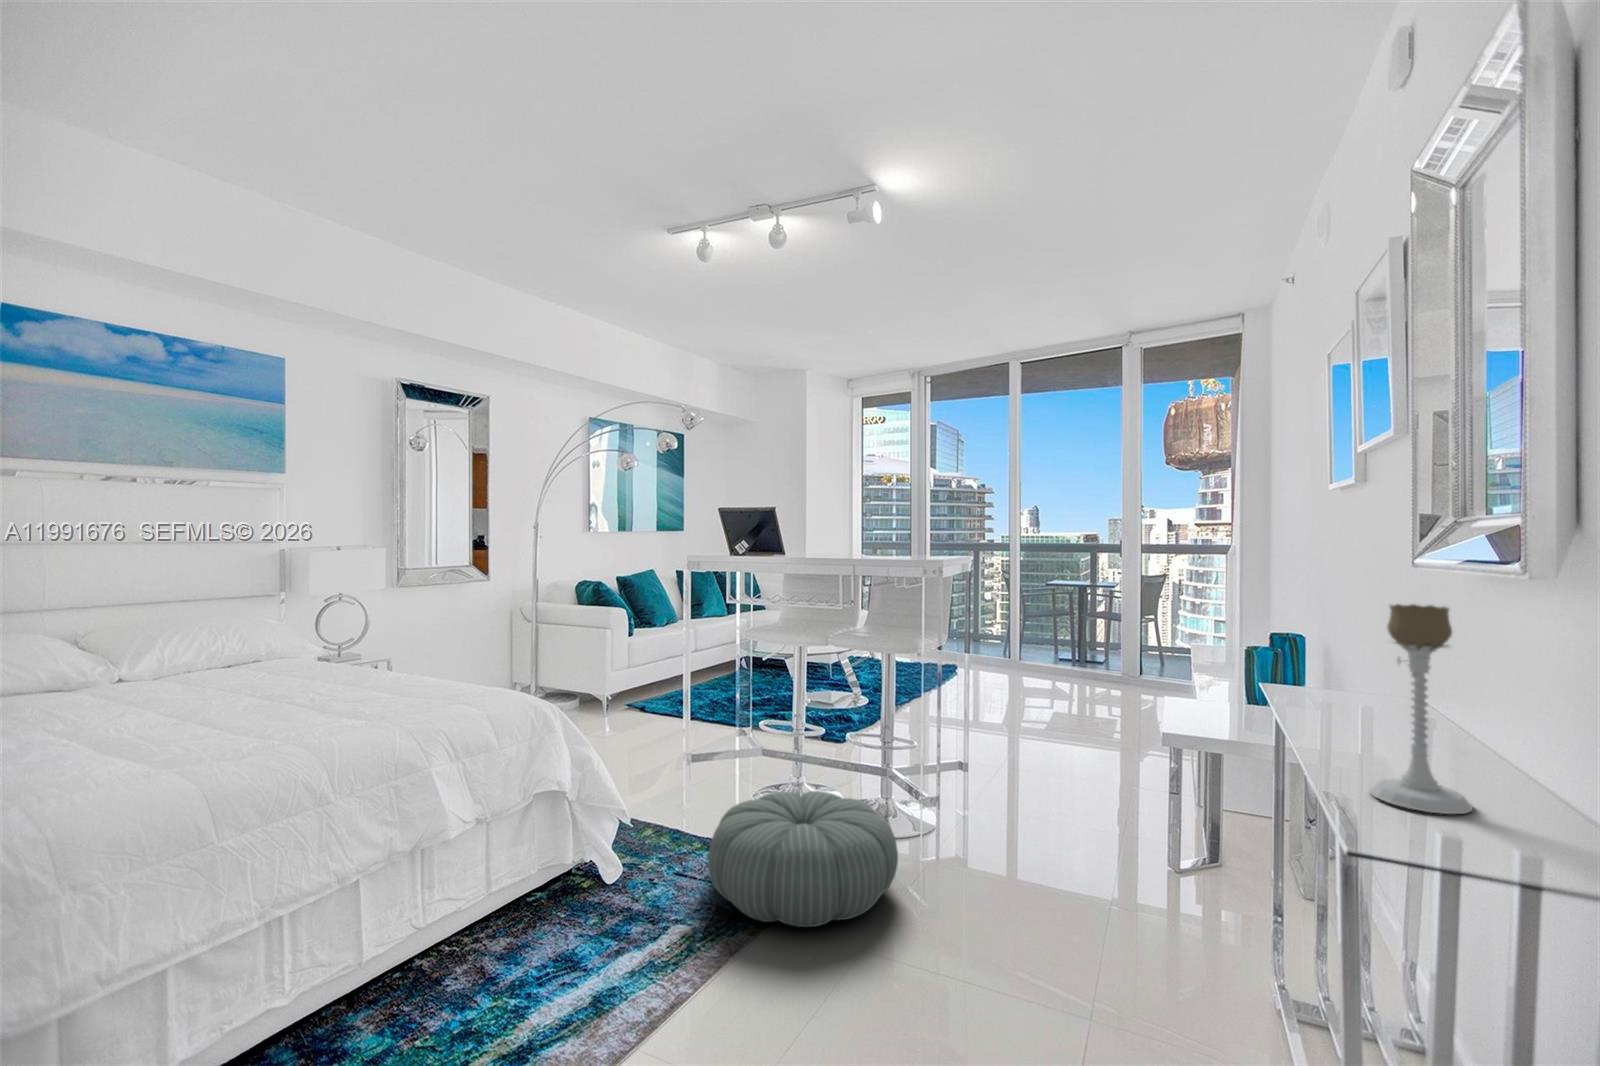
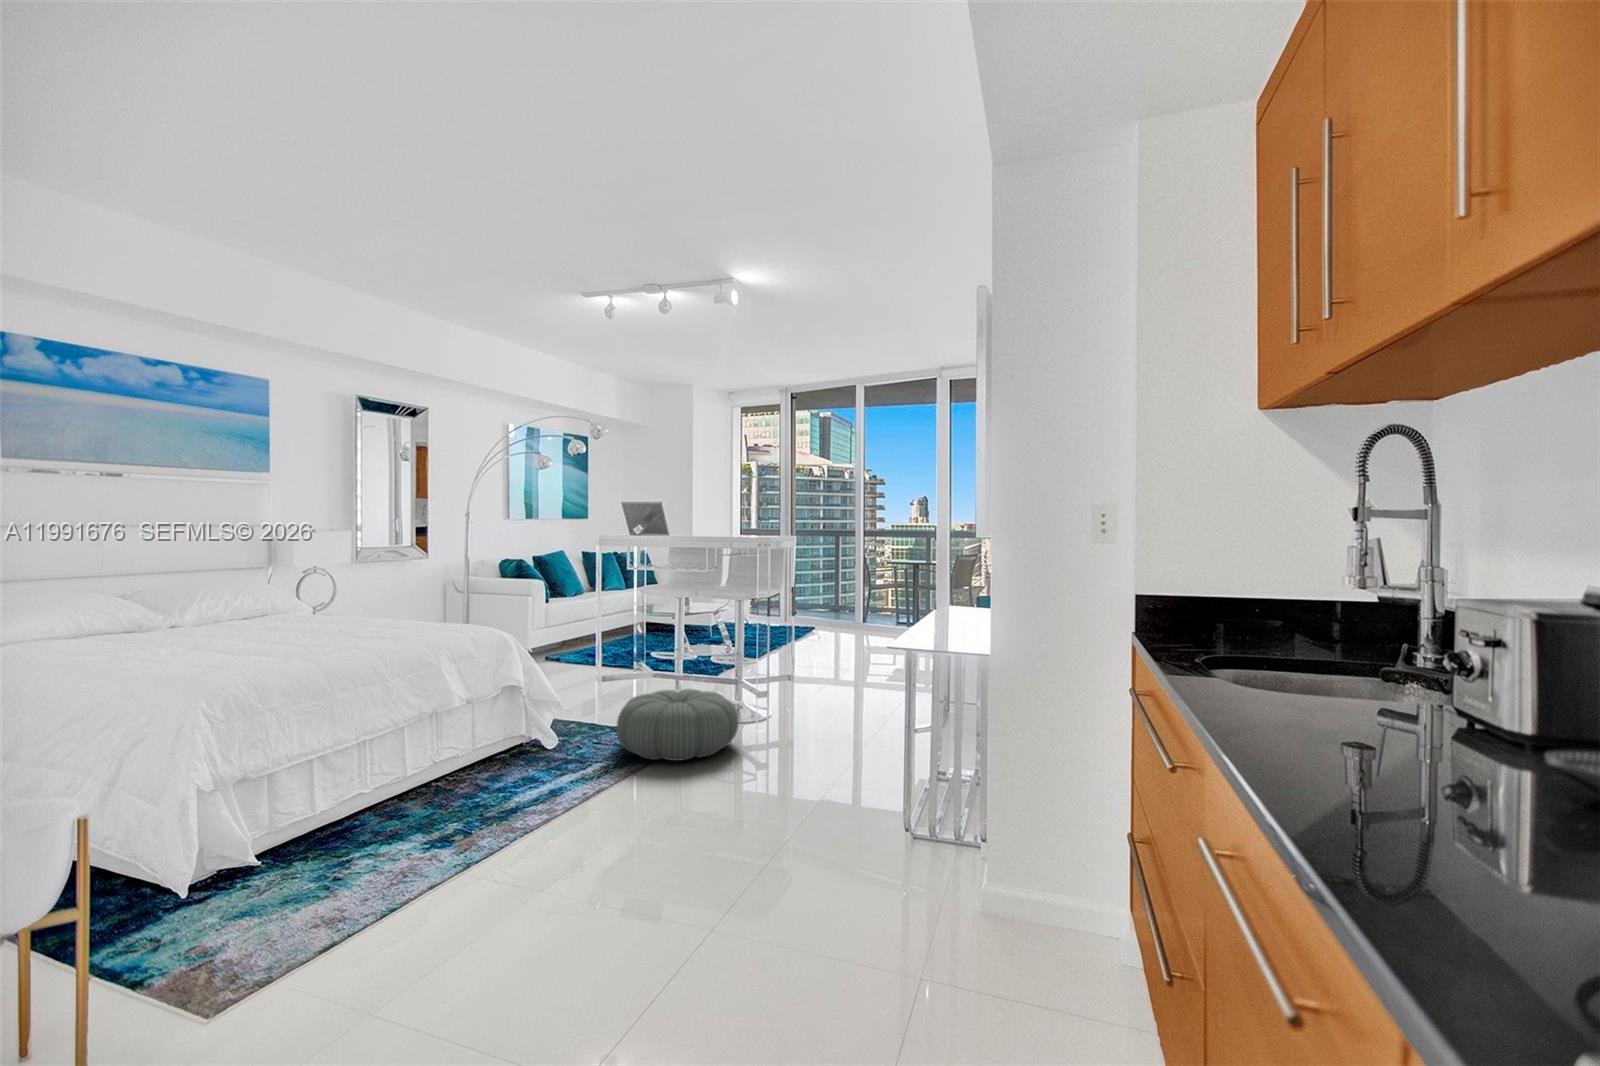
candle holder: present [1370,604,1473,814] -> none [923,551,958,638]

